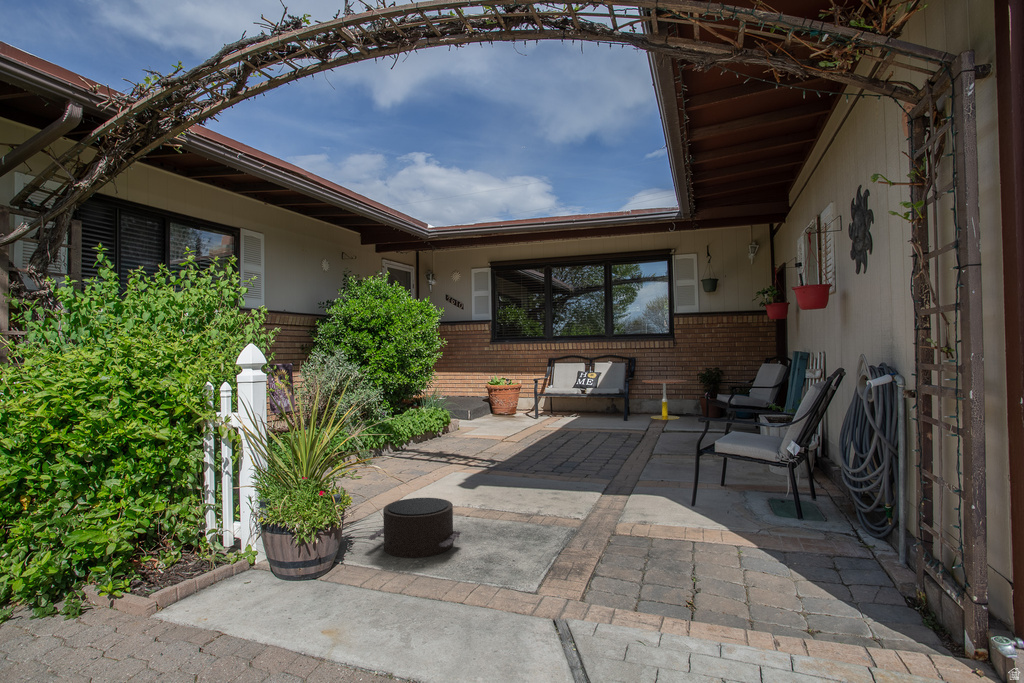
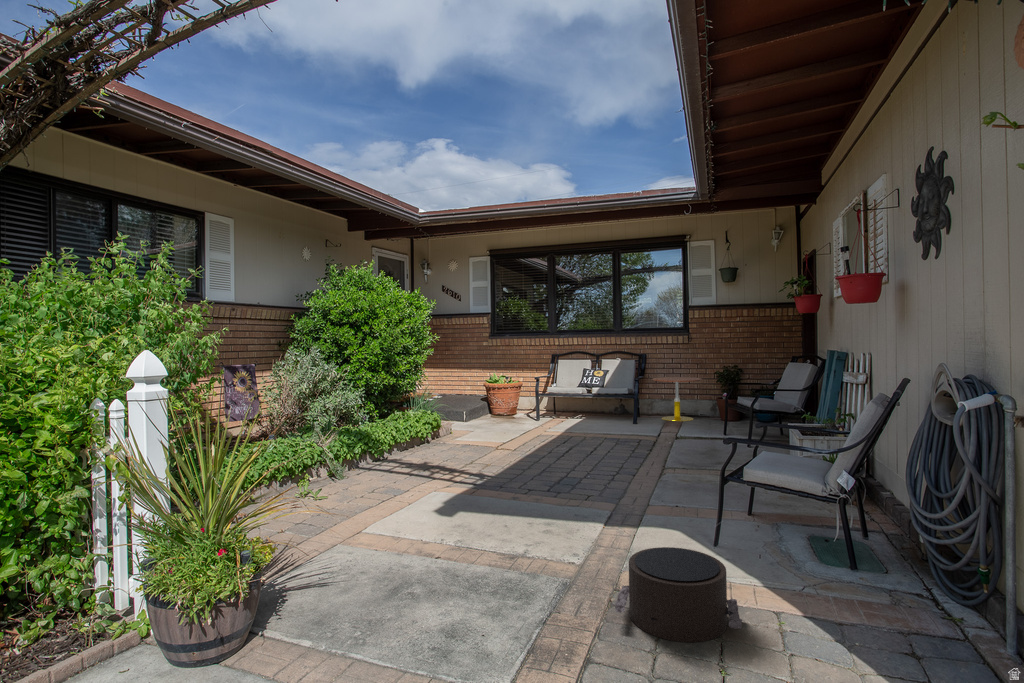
pouf: present [368,498,462,558] -> present [615,547,742,642]

